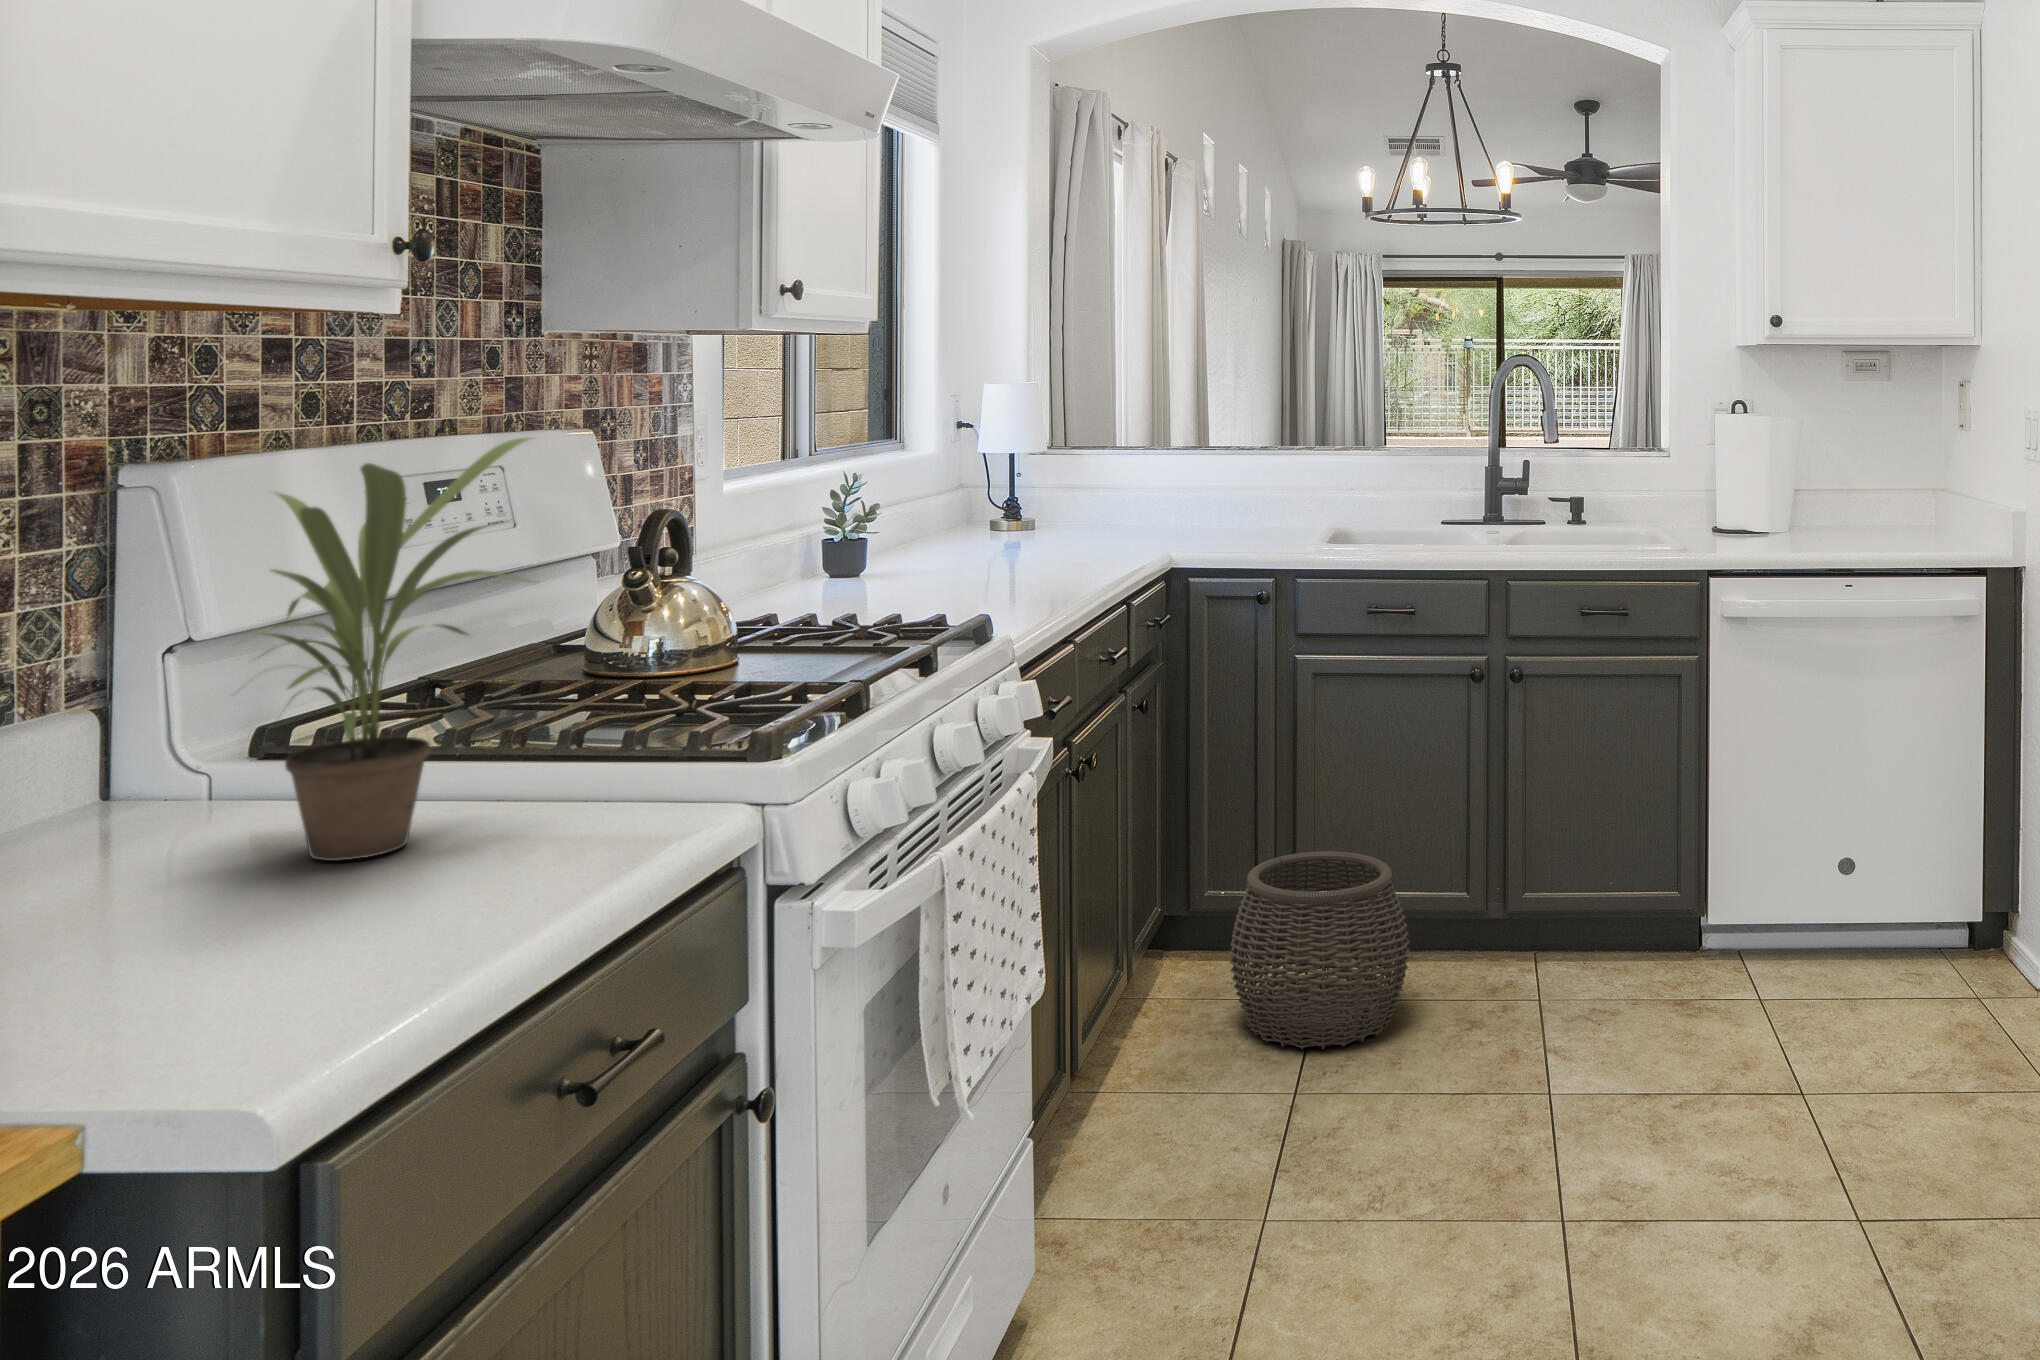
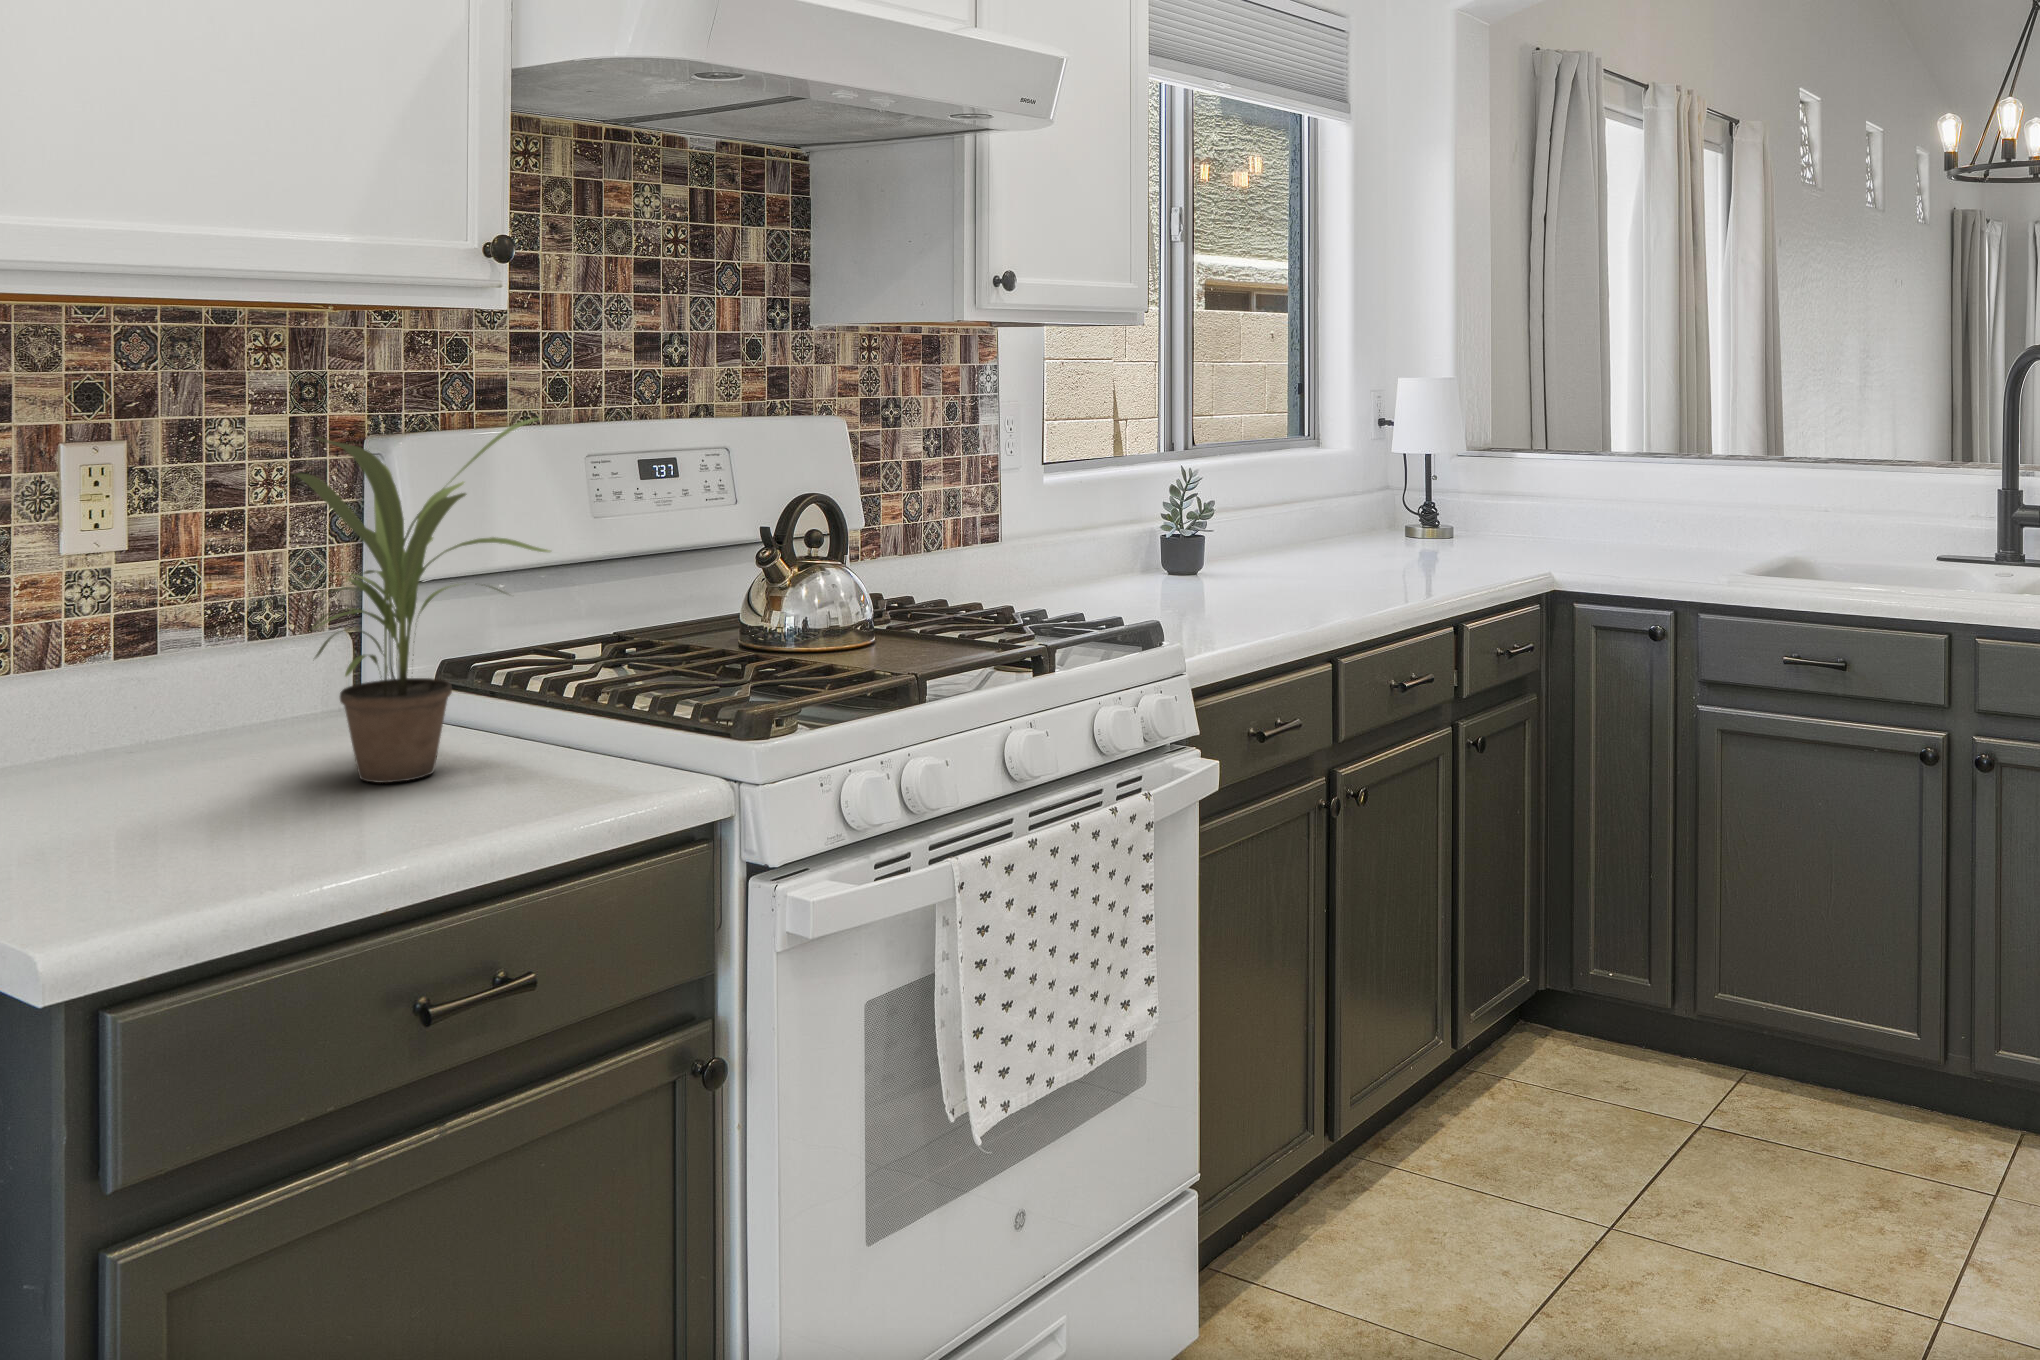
woven basket: present [1230,851,1410,1049] -> none [1562,941,1790,1193]

